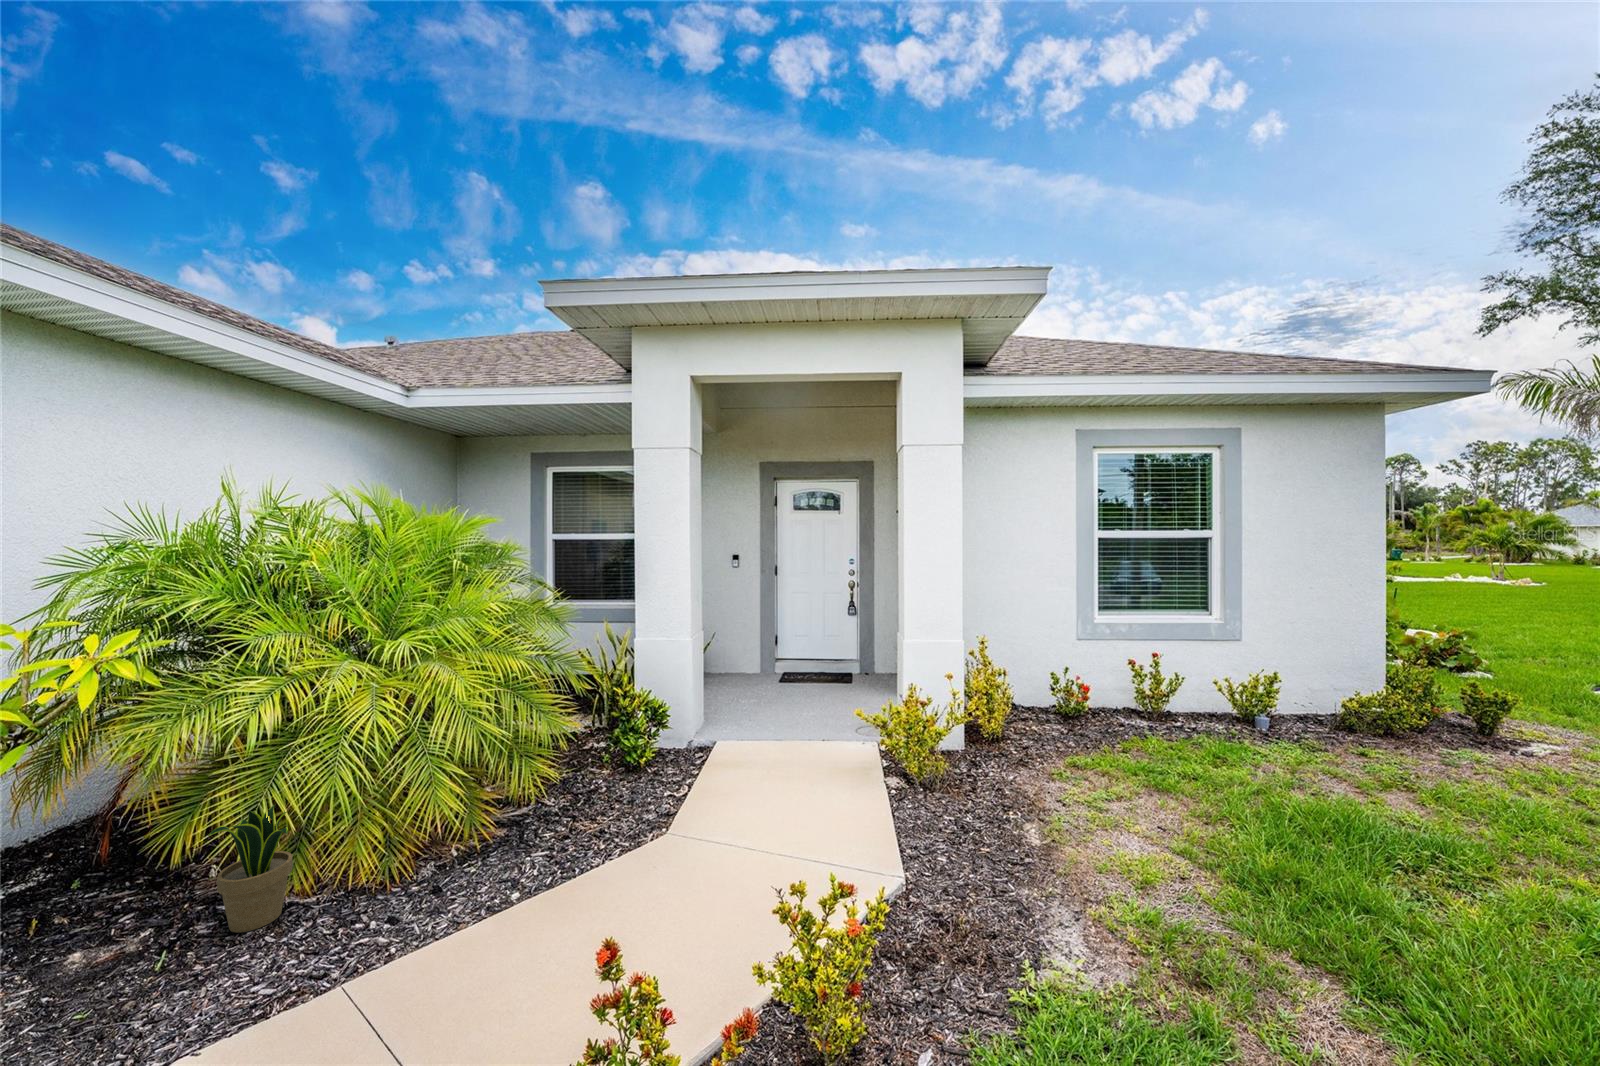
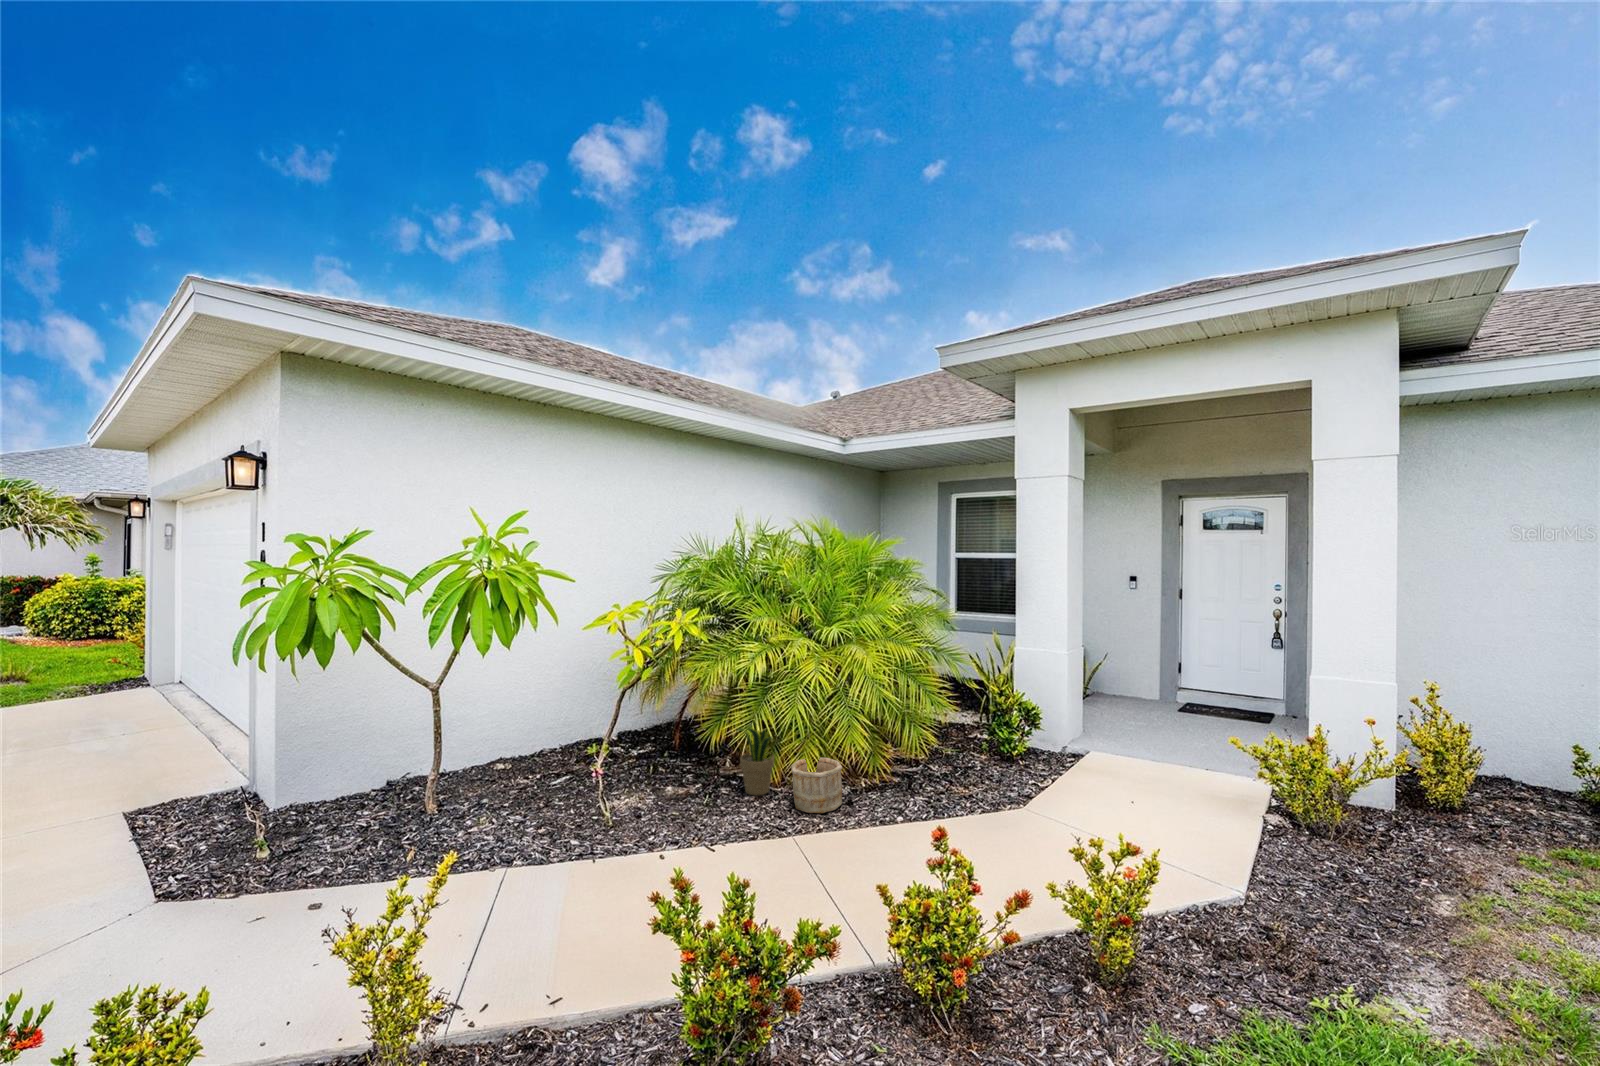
wooden bucket: none [325,835,420,935] -> present [791,757,842,813]

